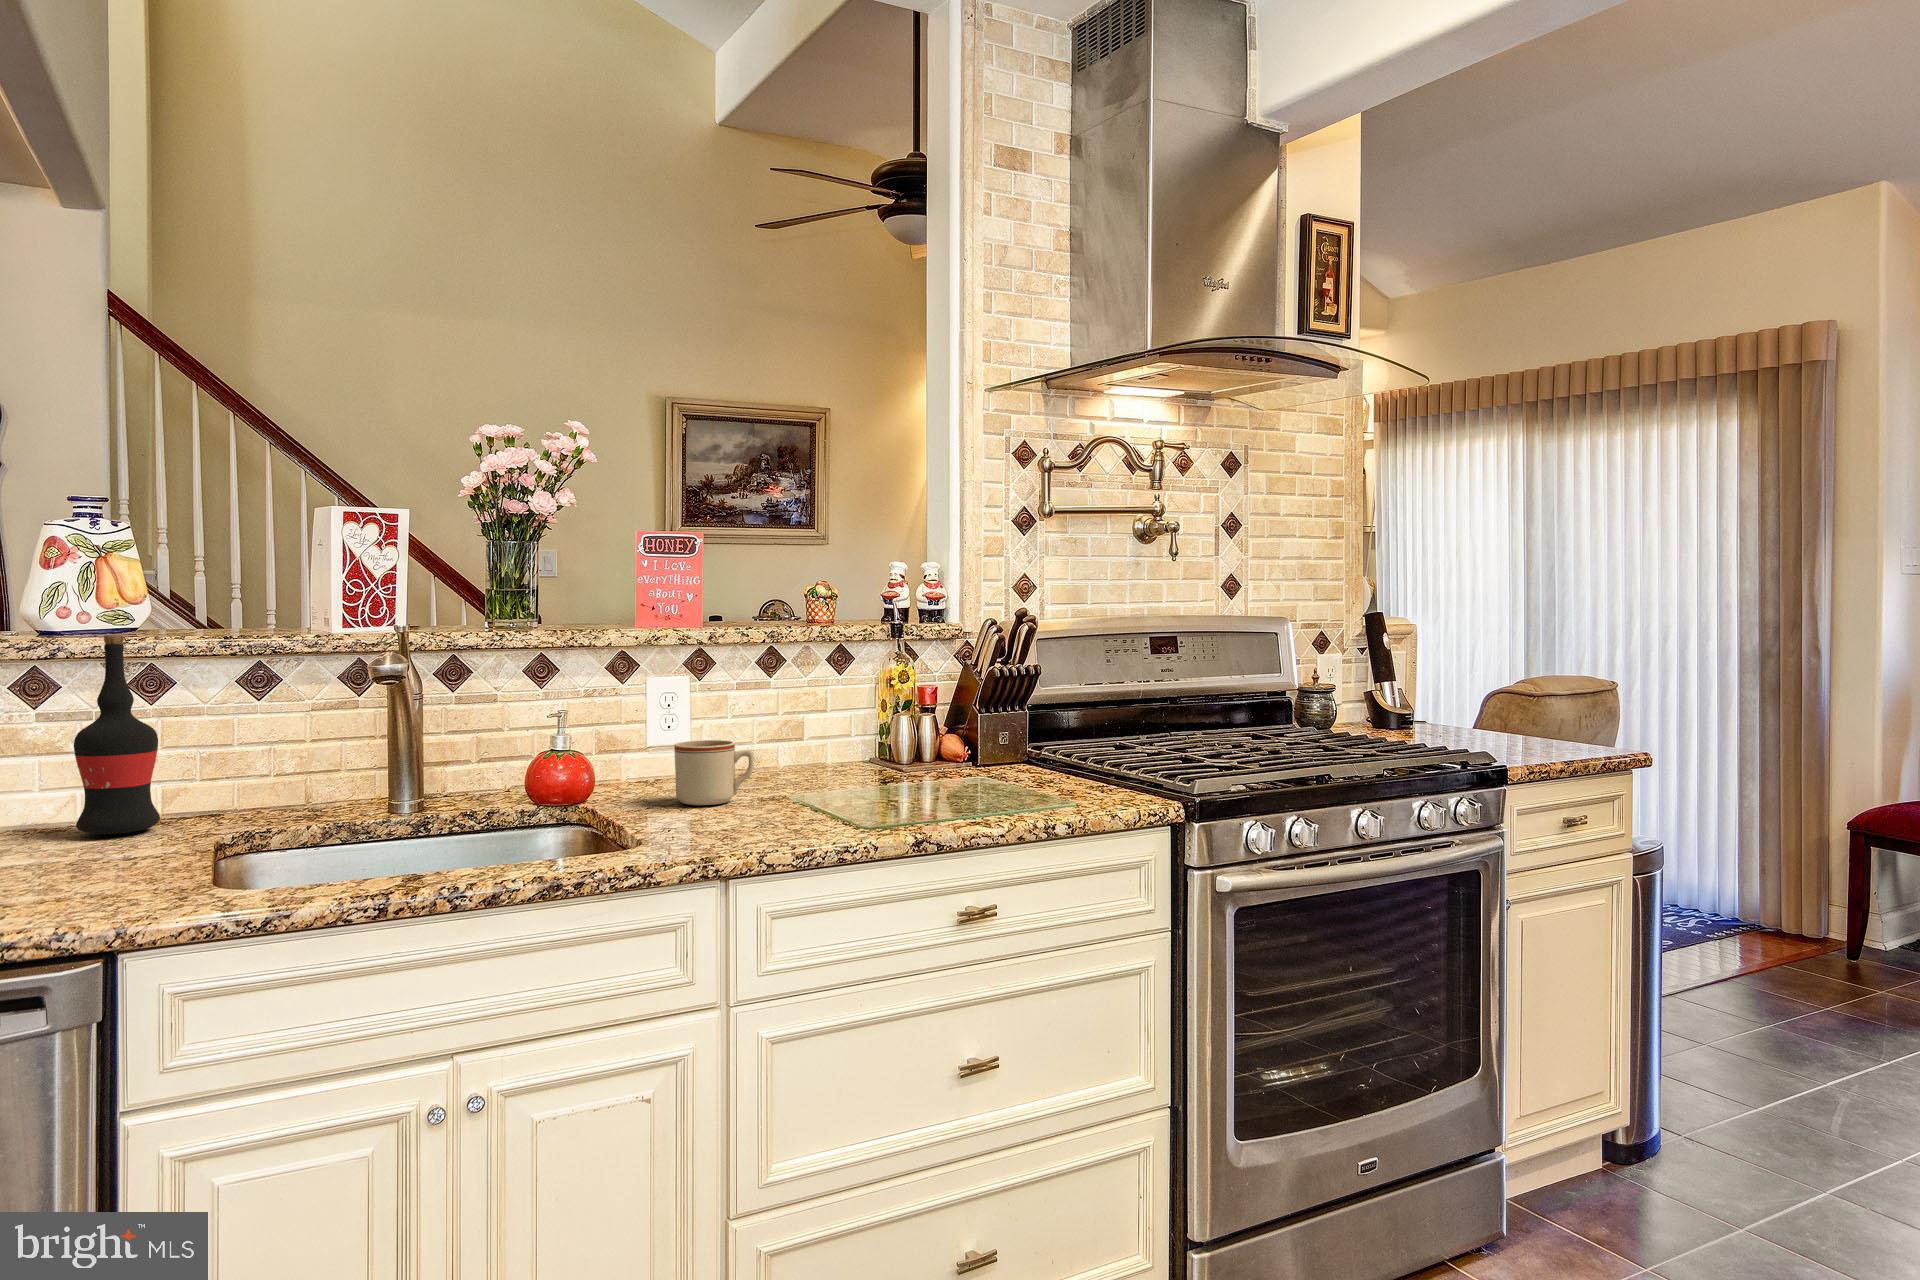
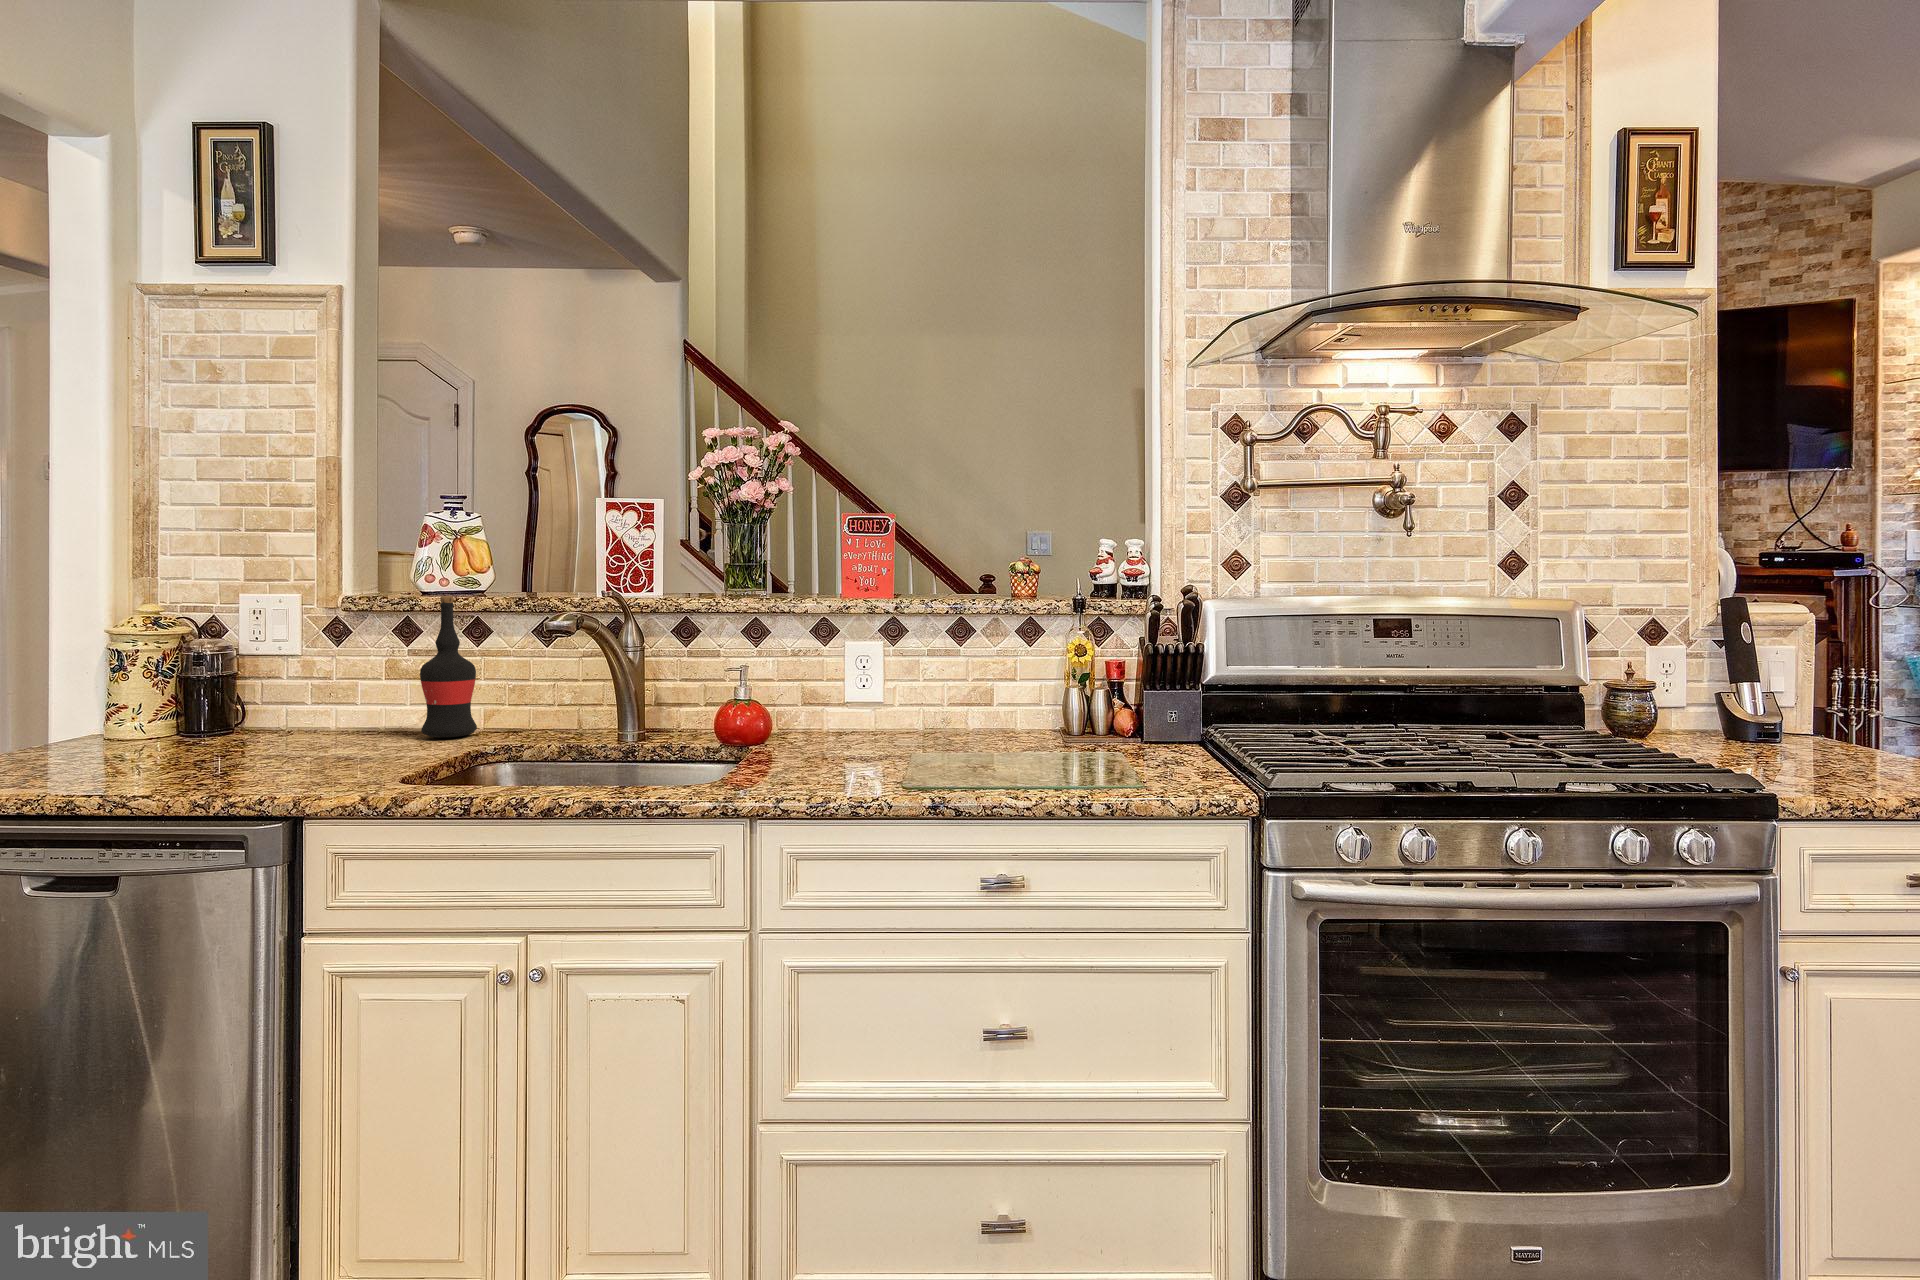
mug: present [674,740,754,805] -> none [806,697,870,754]

